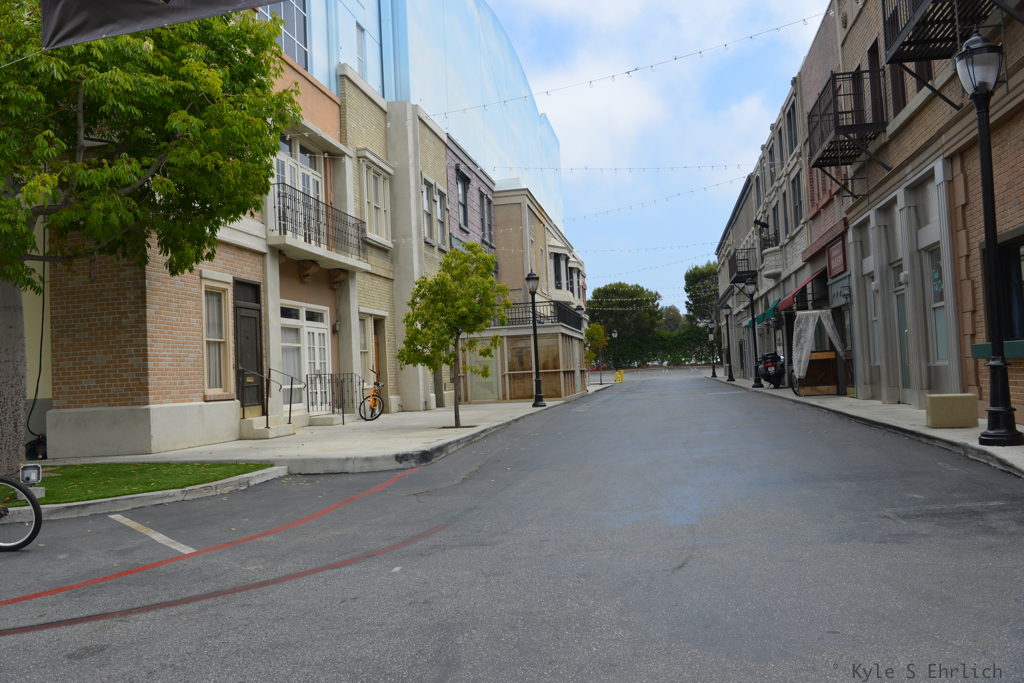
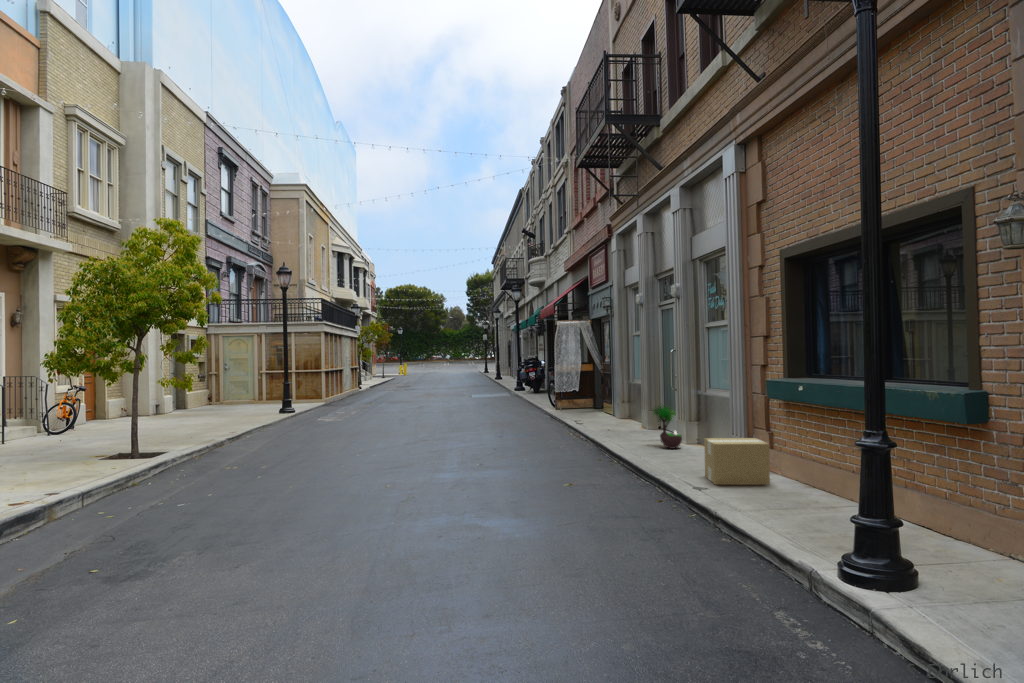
potted tree: none [886,373,915,414] -> present [654,405,682,449]

